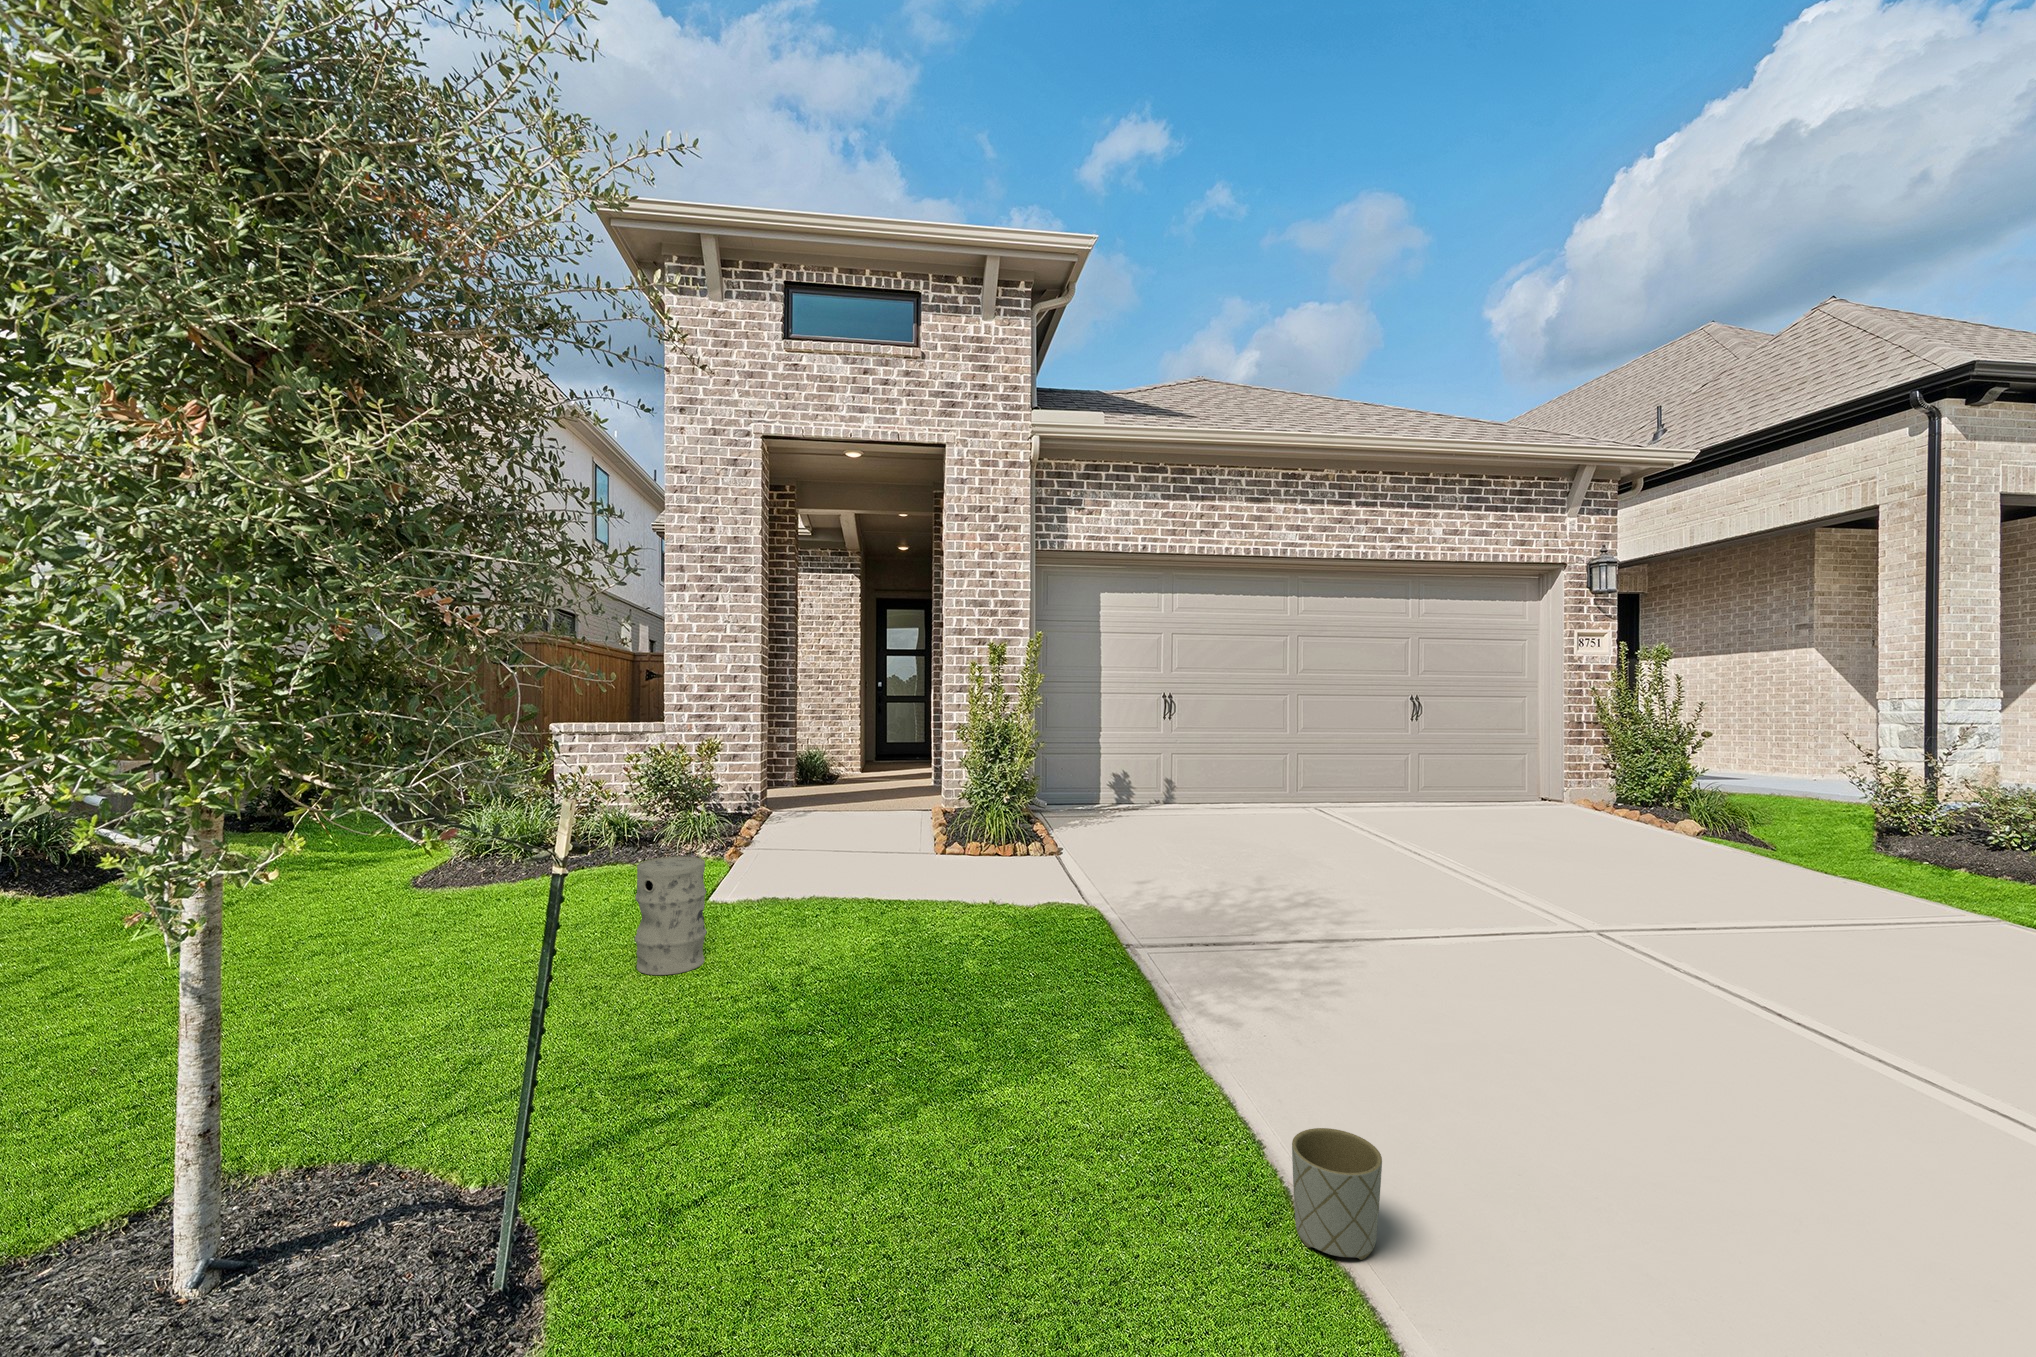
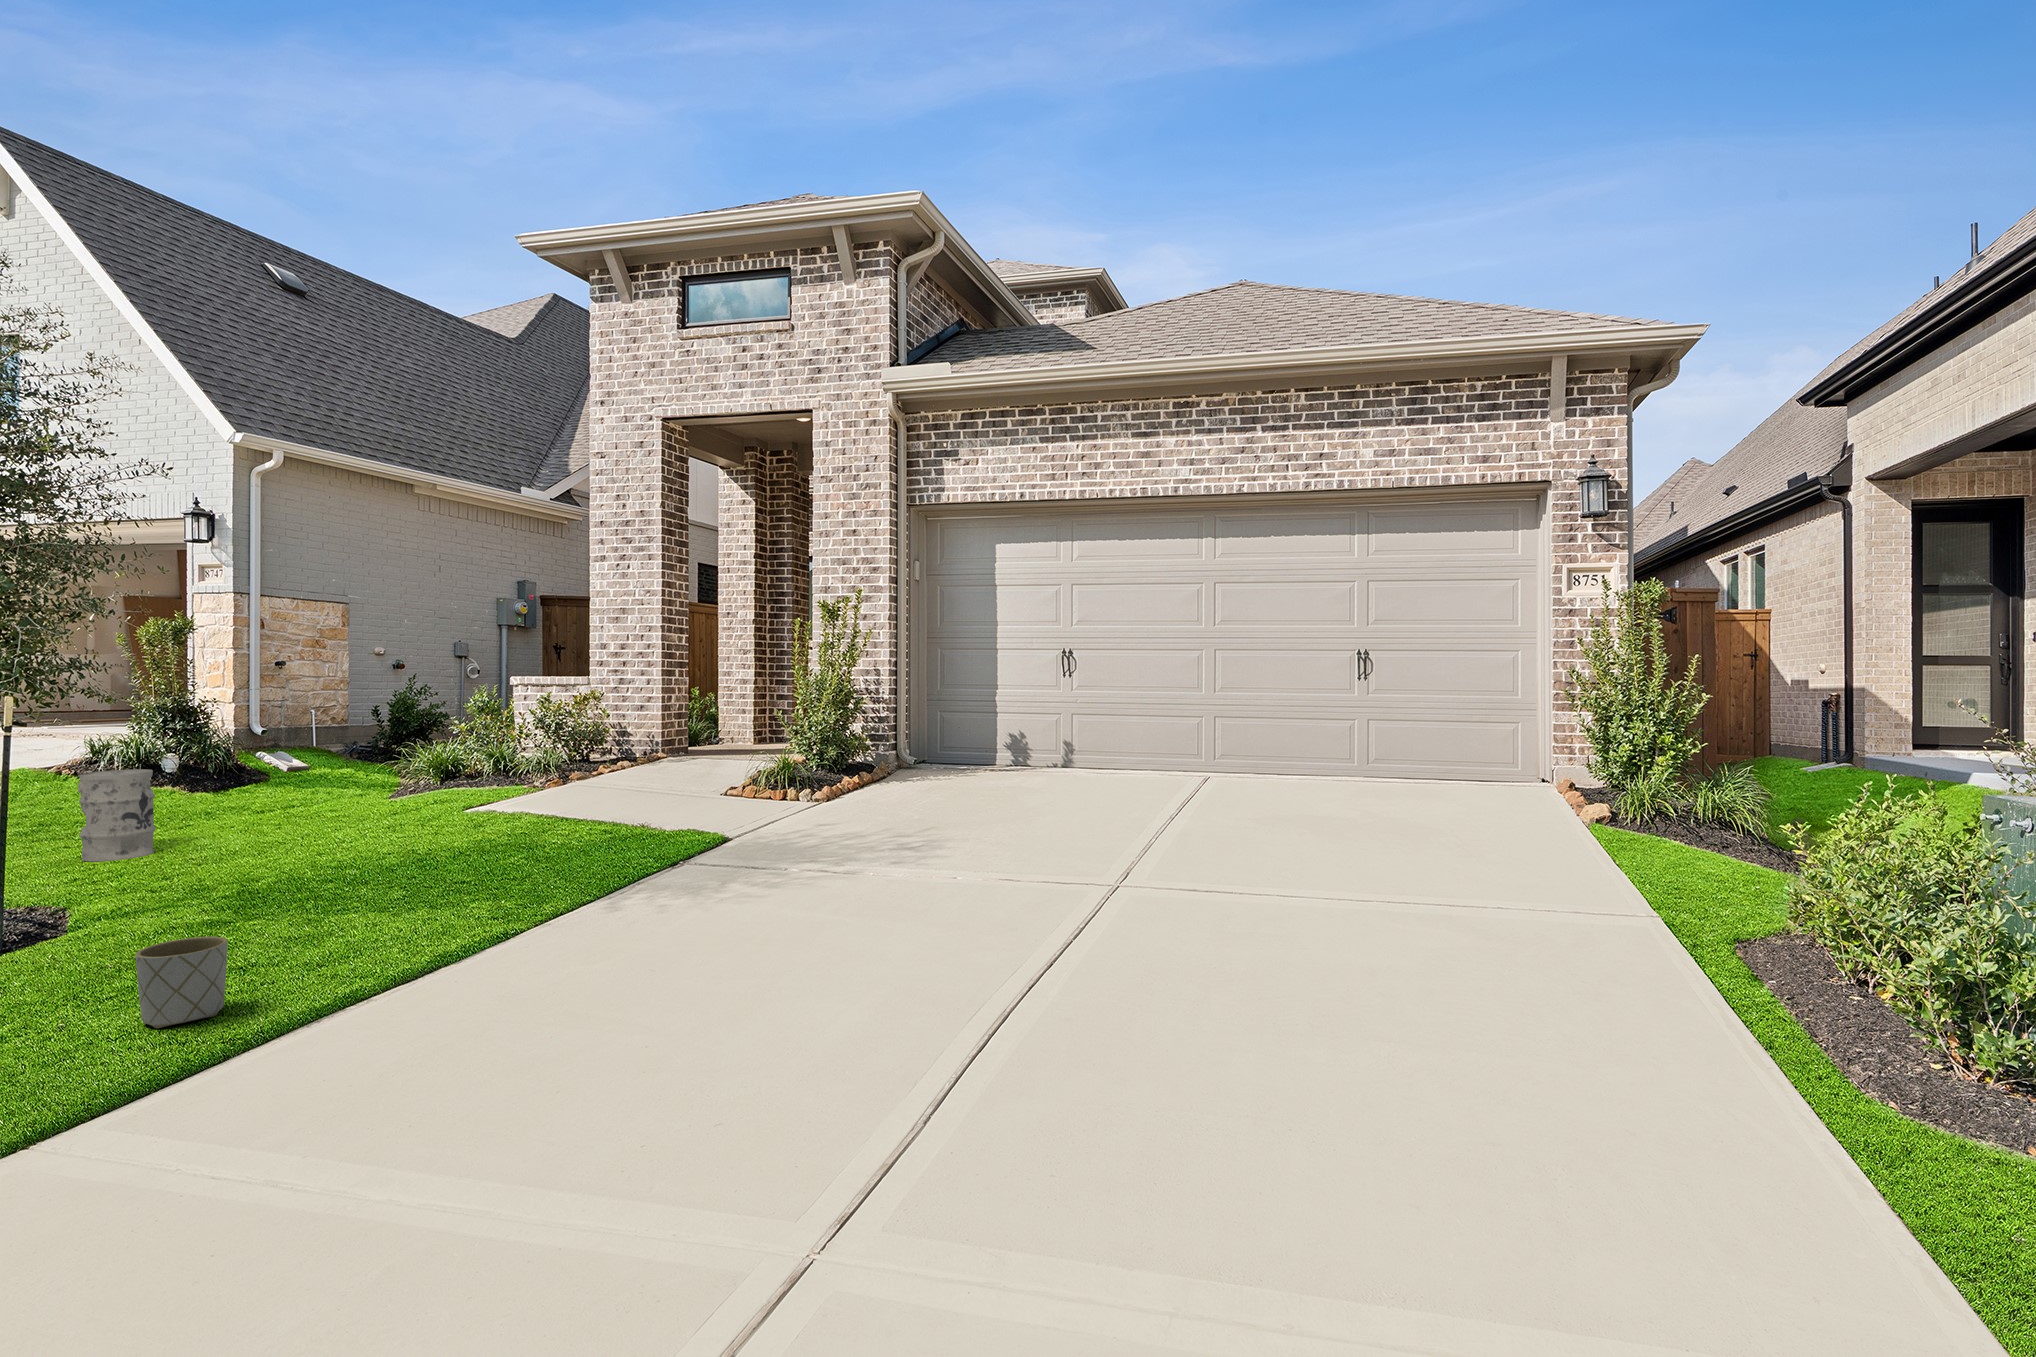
trash can: present [635,856,707,975] -> present [78,769,156,861]

